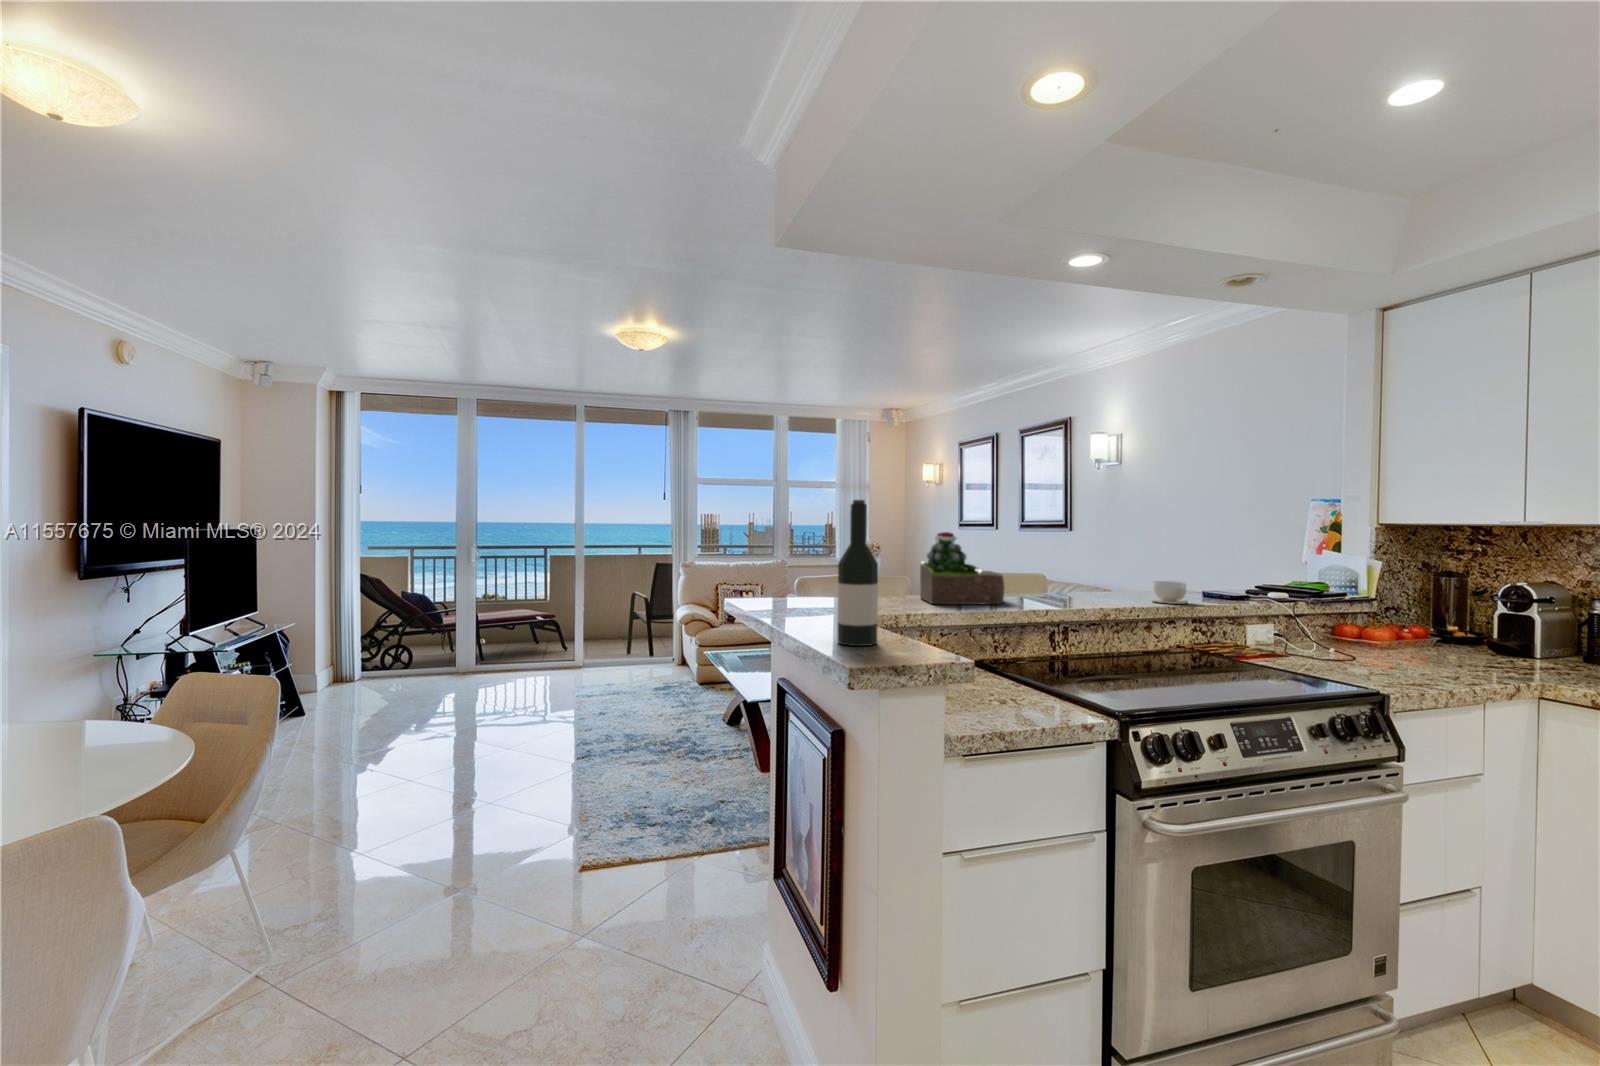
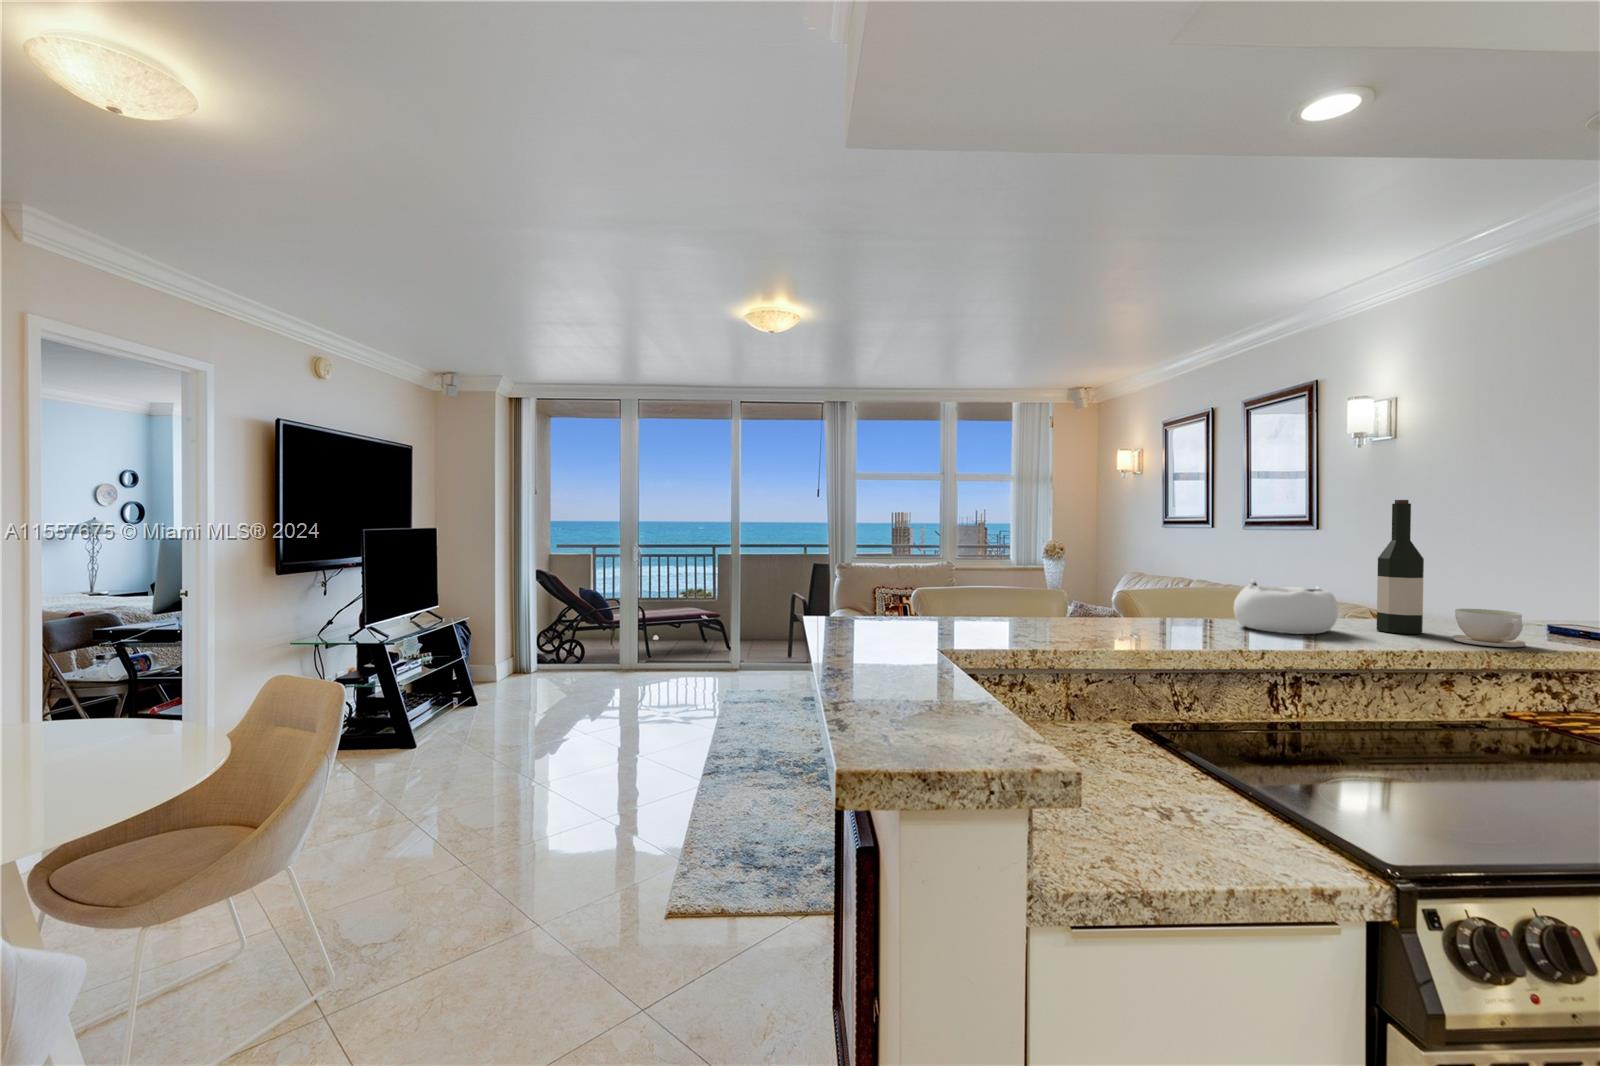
wine bottle: present [837,500,878,646] -> present [1377,500,1424,634]
succulent plant: present [920,532,1005,604] -> none [1071,533,1195,637]
decorative bowl: none [1026,564,1088,600] -> present [1234,579,1338,634]

